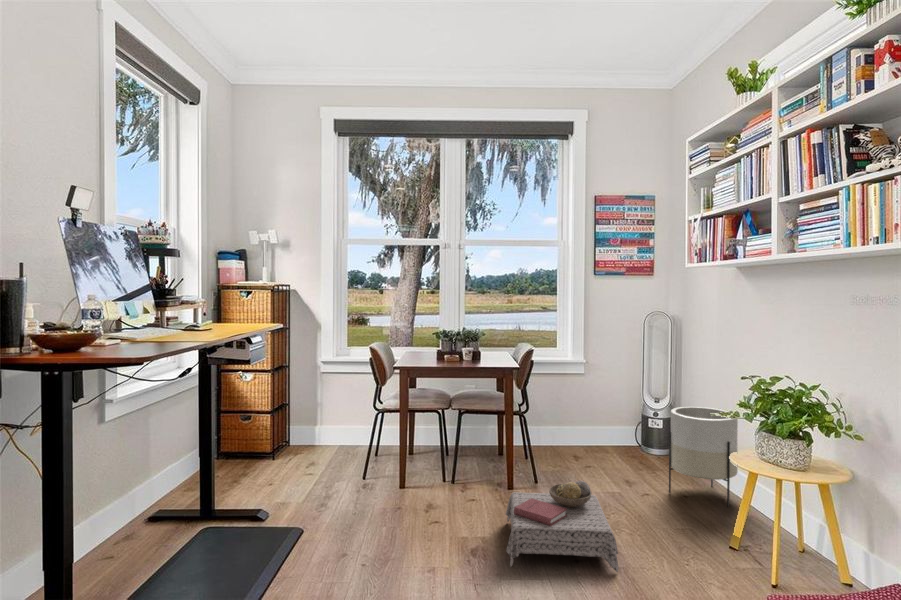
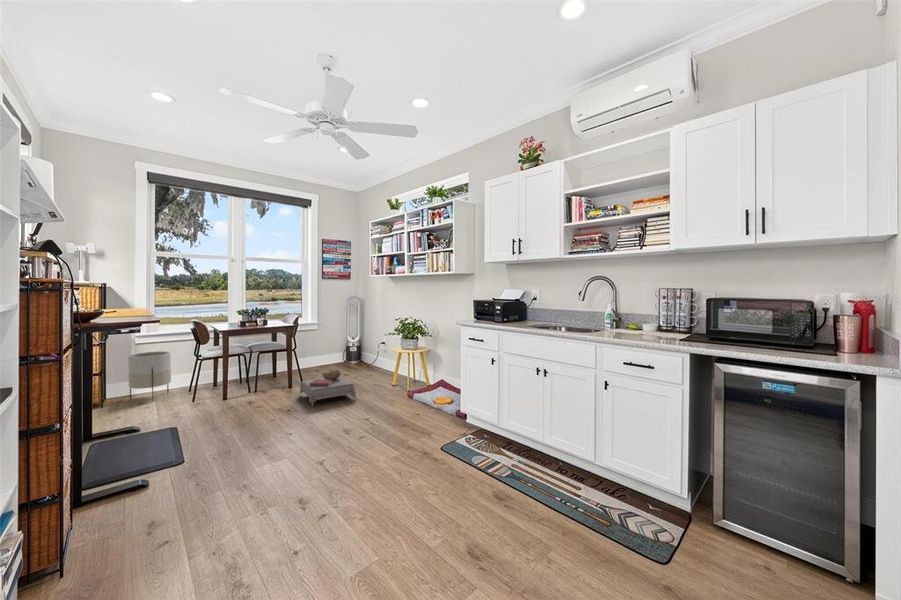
planter: present [669,407,738,507] -> present [128,351,171,401]

